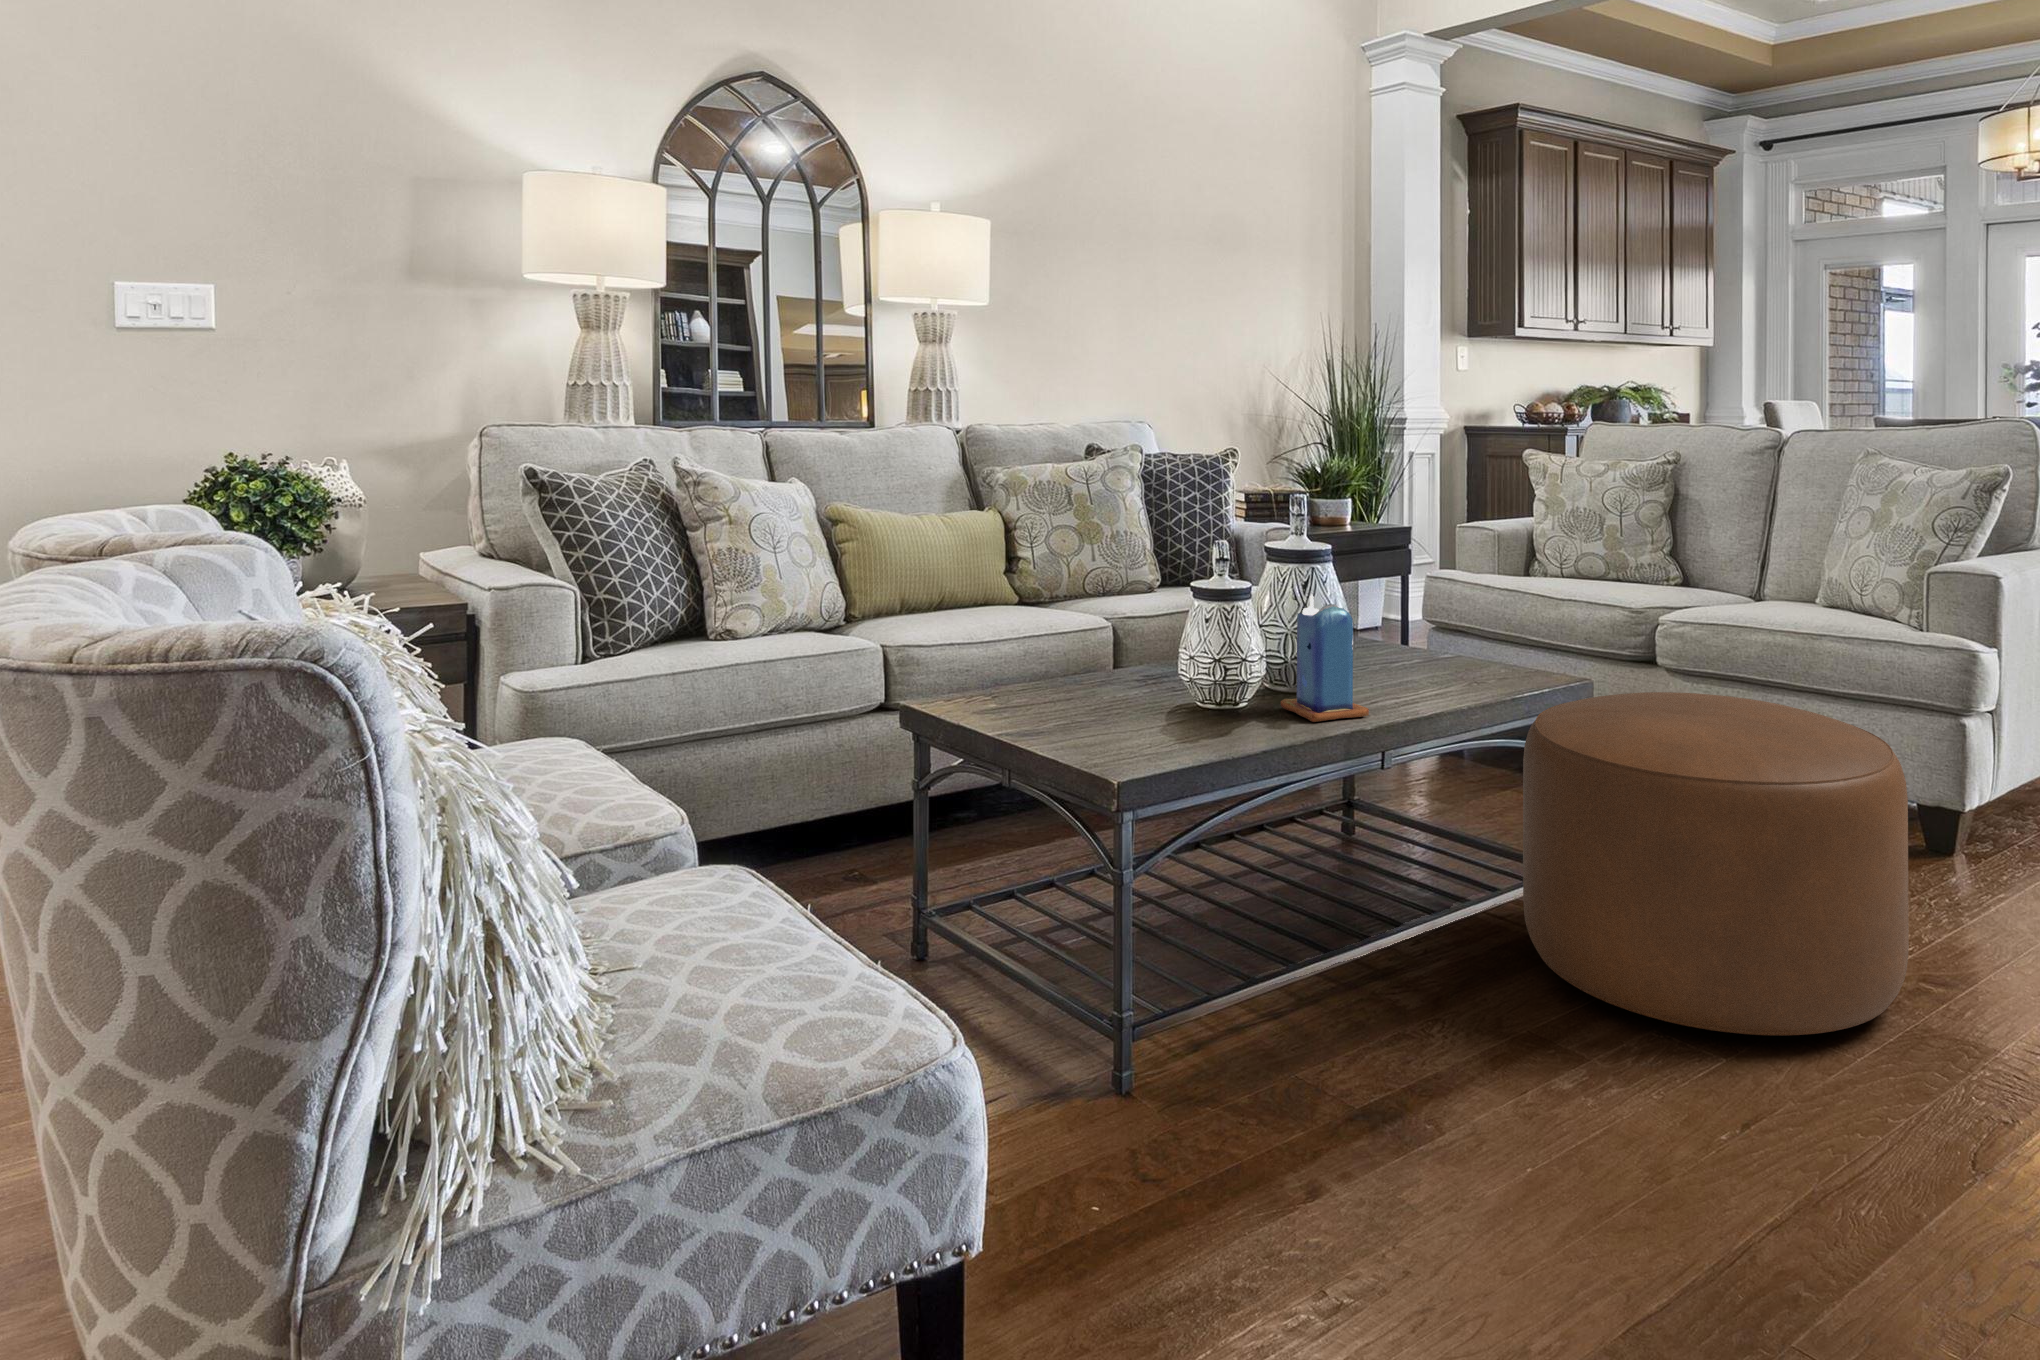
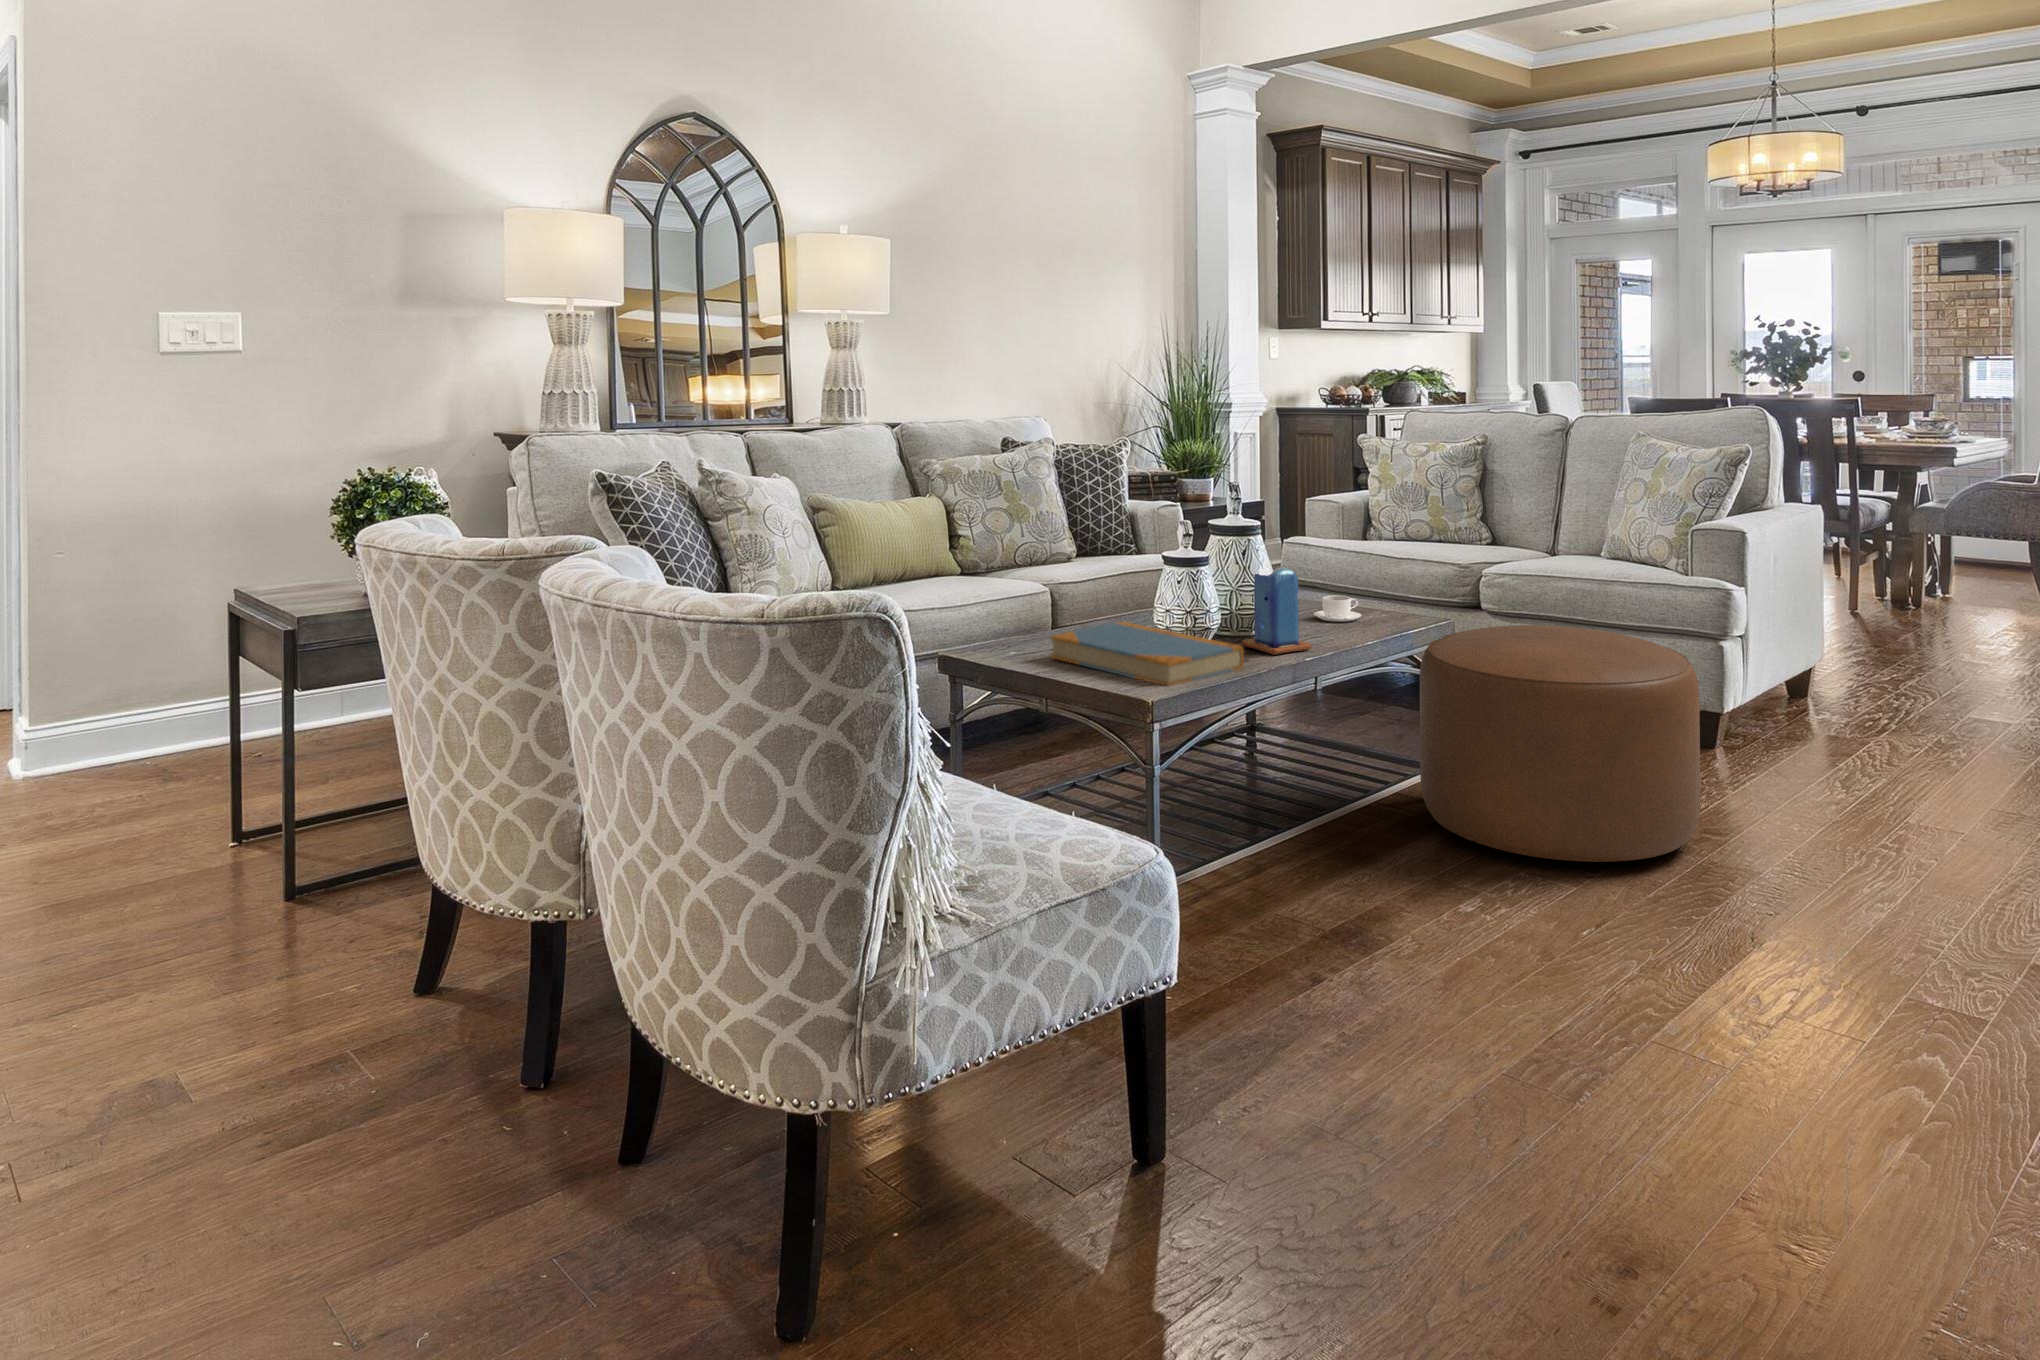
coffee cup: none [1401,644,1463,678] -> present [1314,596,1362,622]
book: none [1022,669,1262,763] -> present [1051,622,1244,686]

